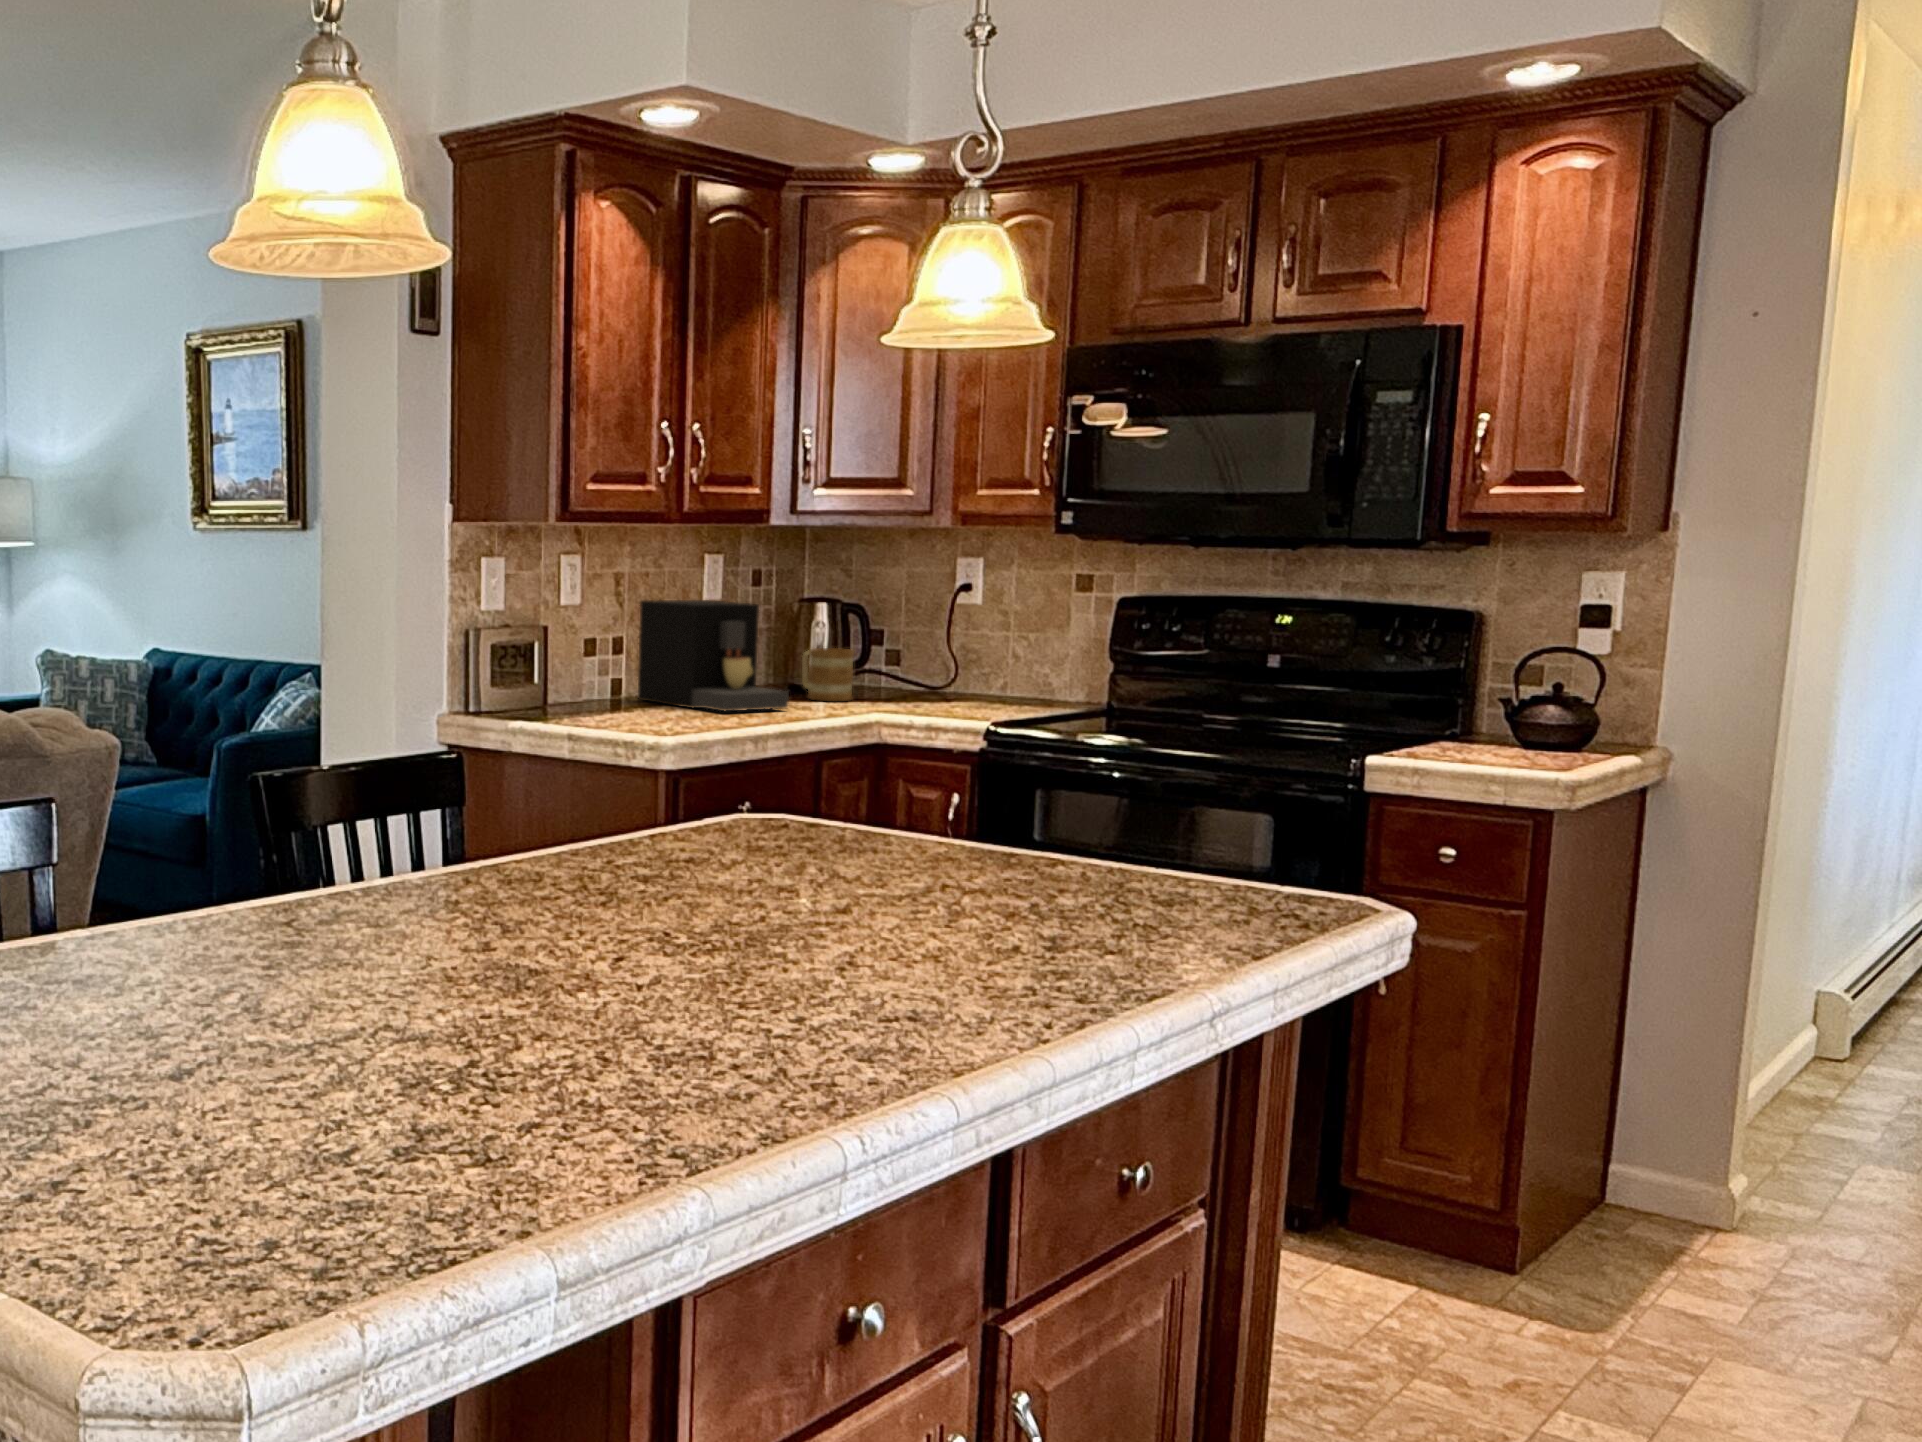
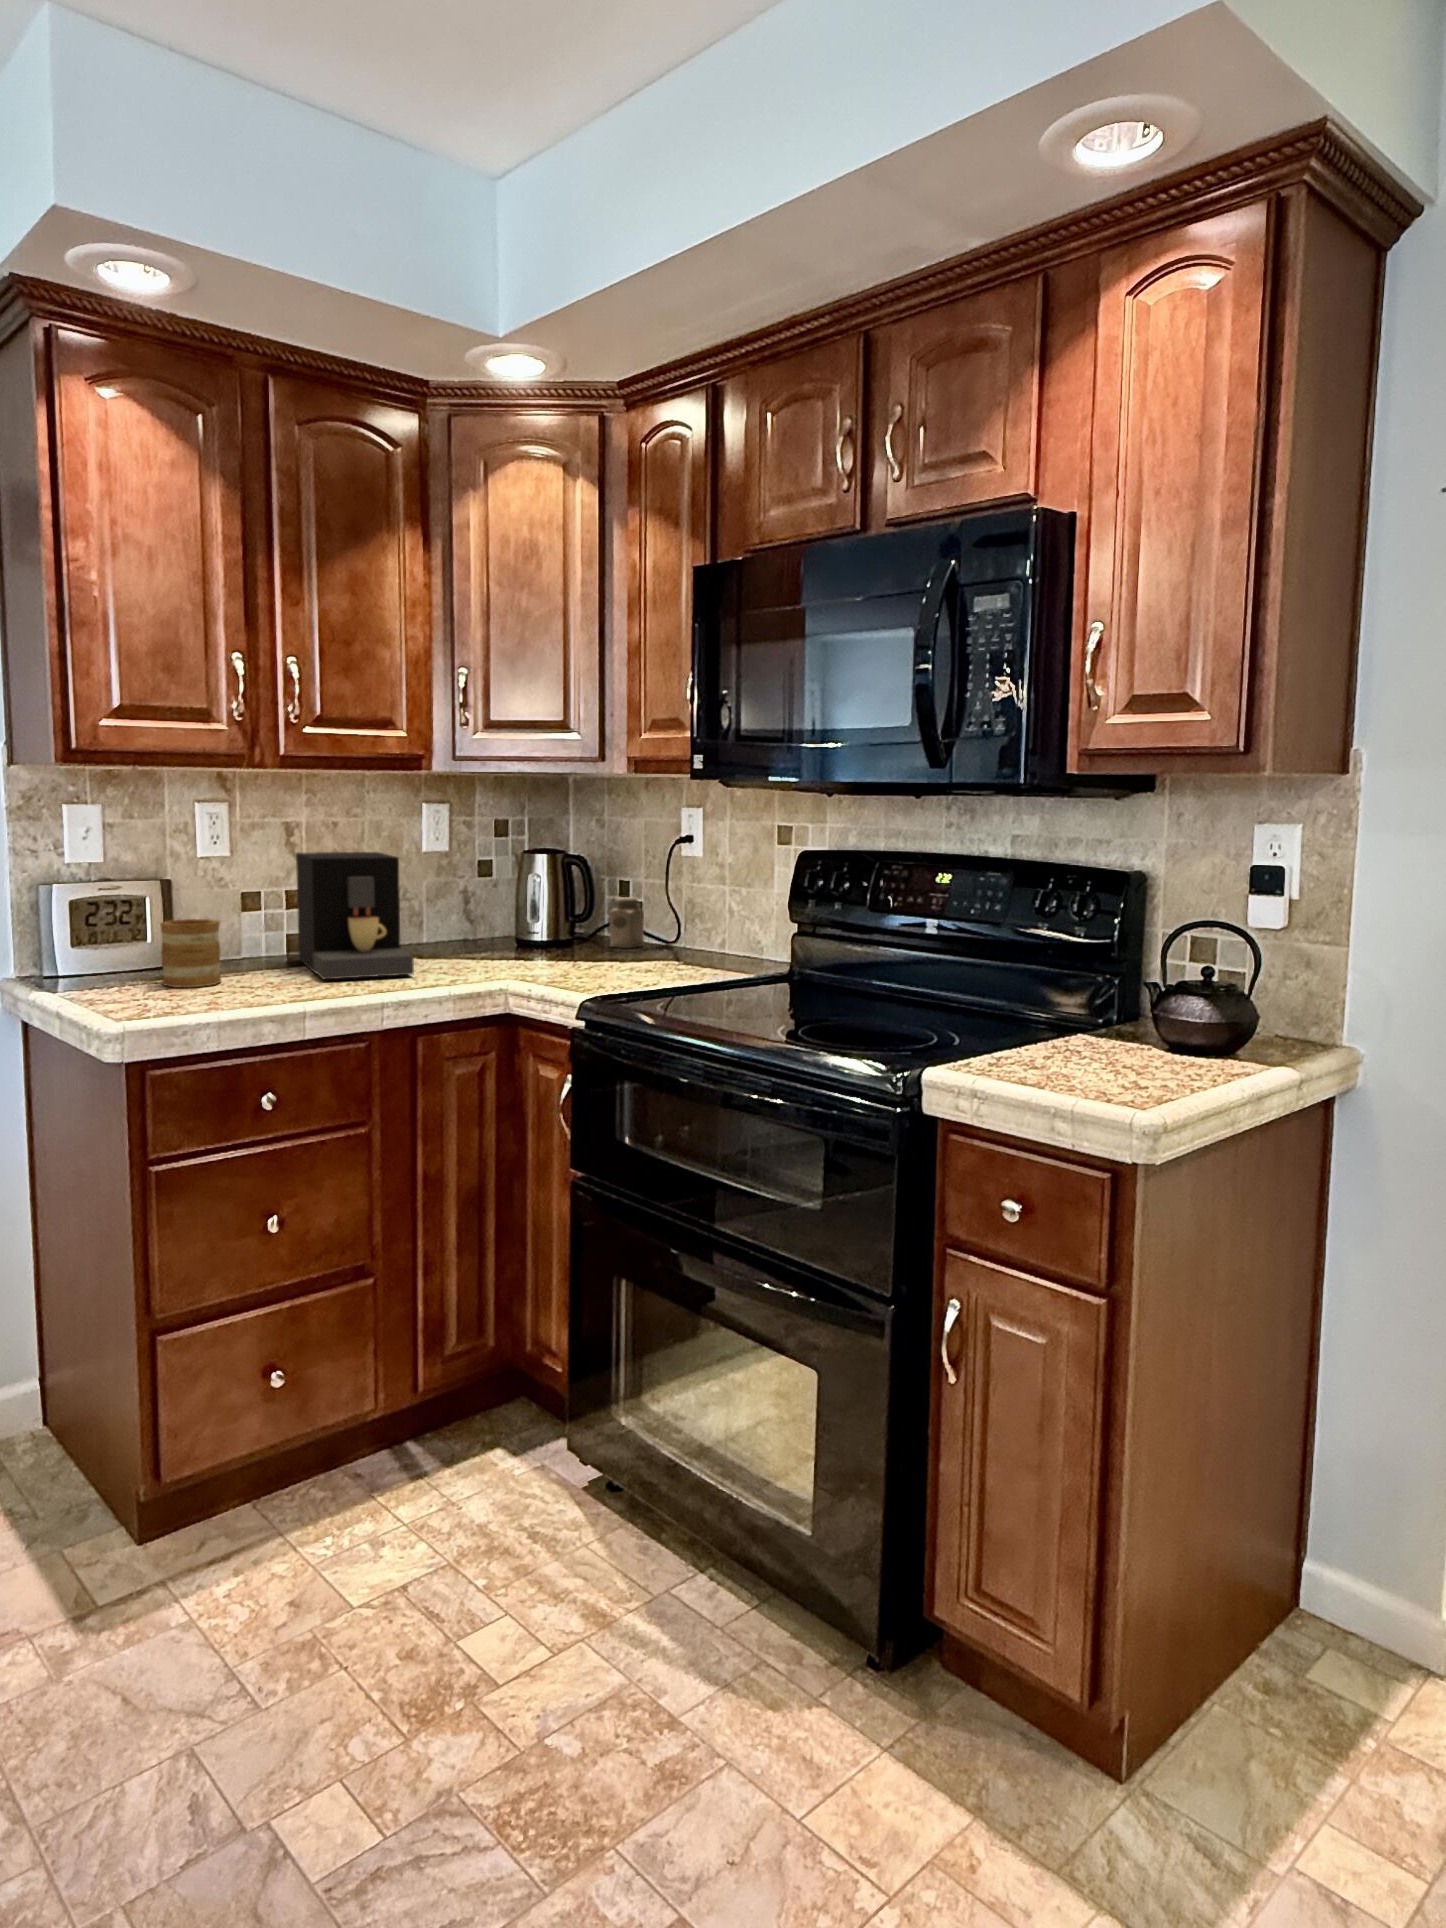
salt shaker: none [884,643,915,692] -> present [609,897,644,948]
mug: present [802,648,855,701] -> present [160,919,221,987]

